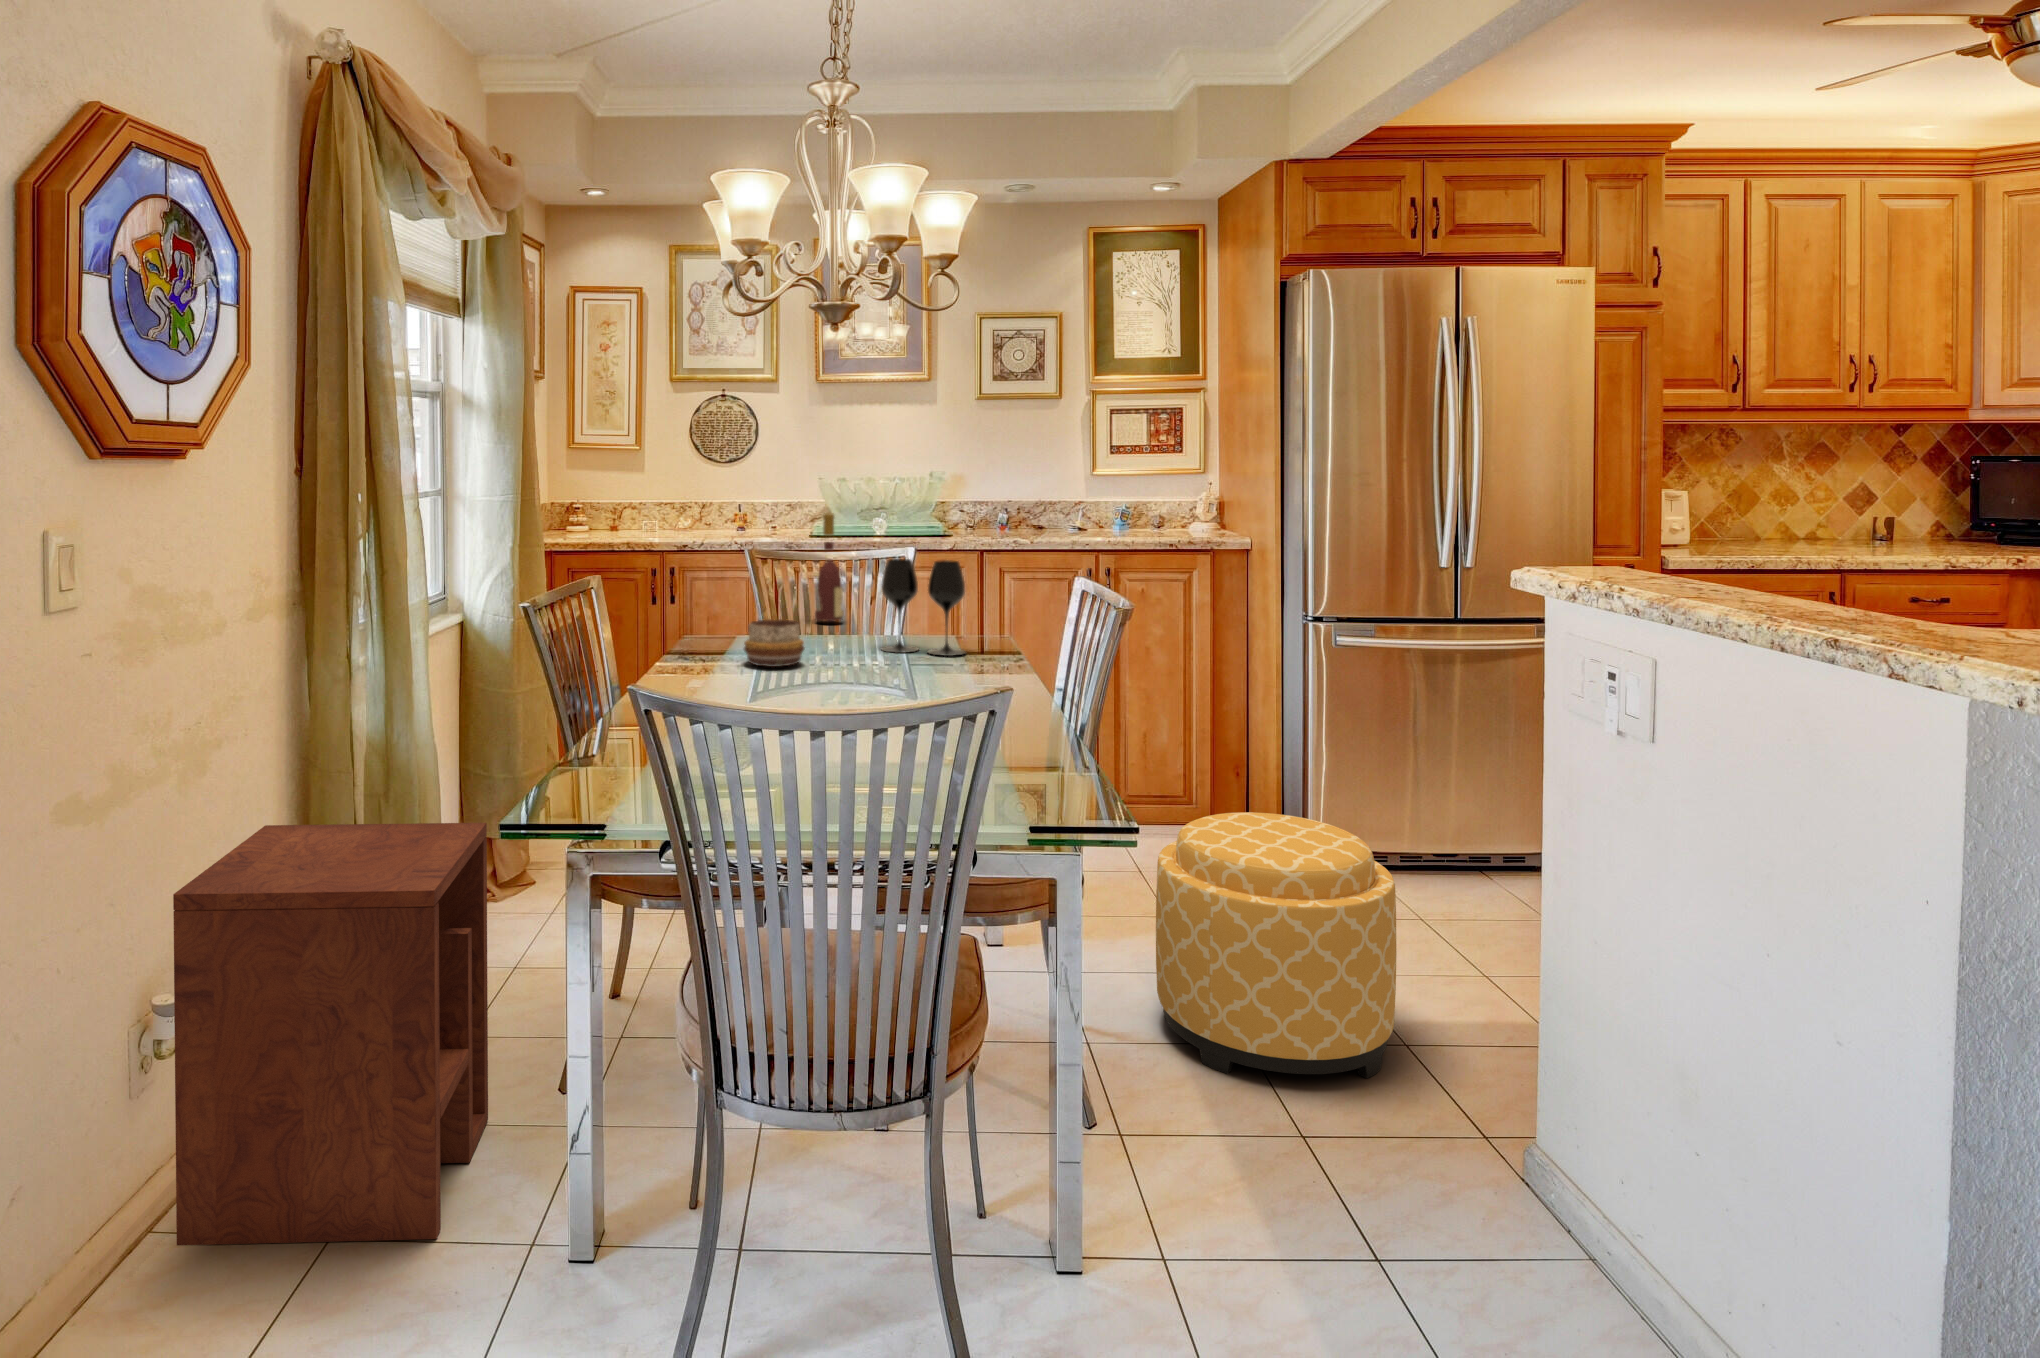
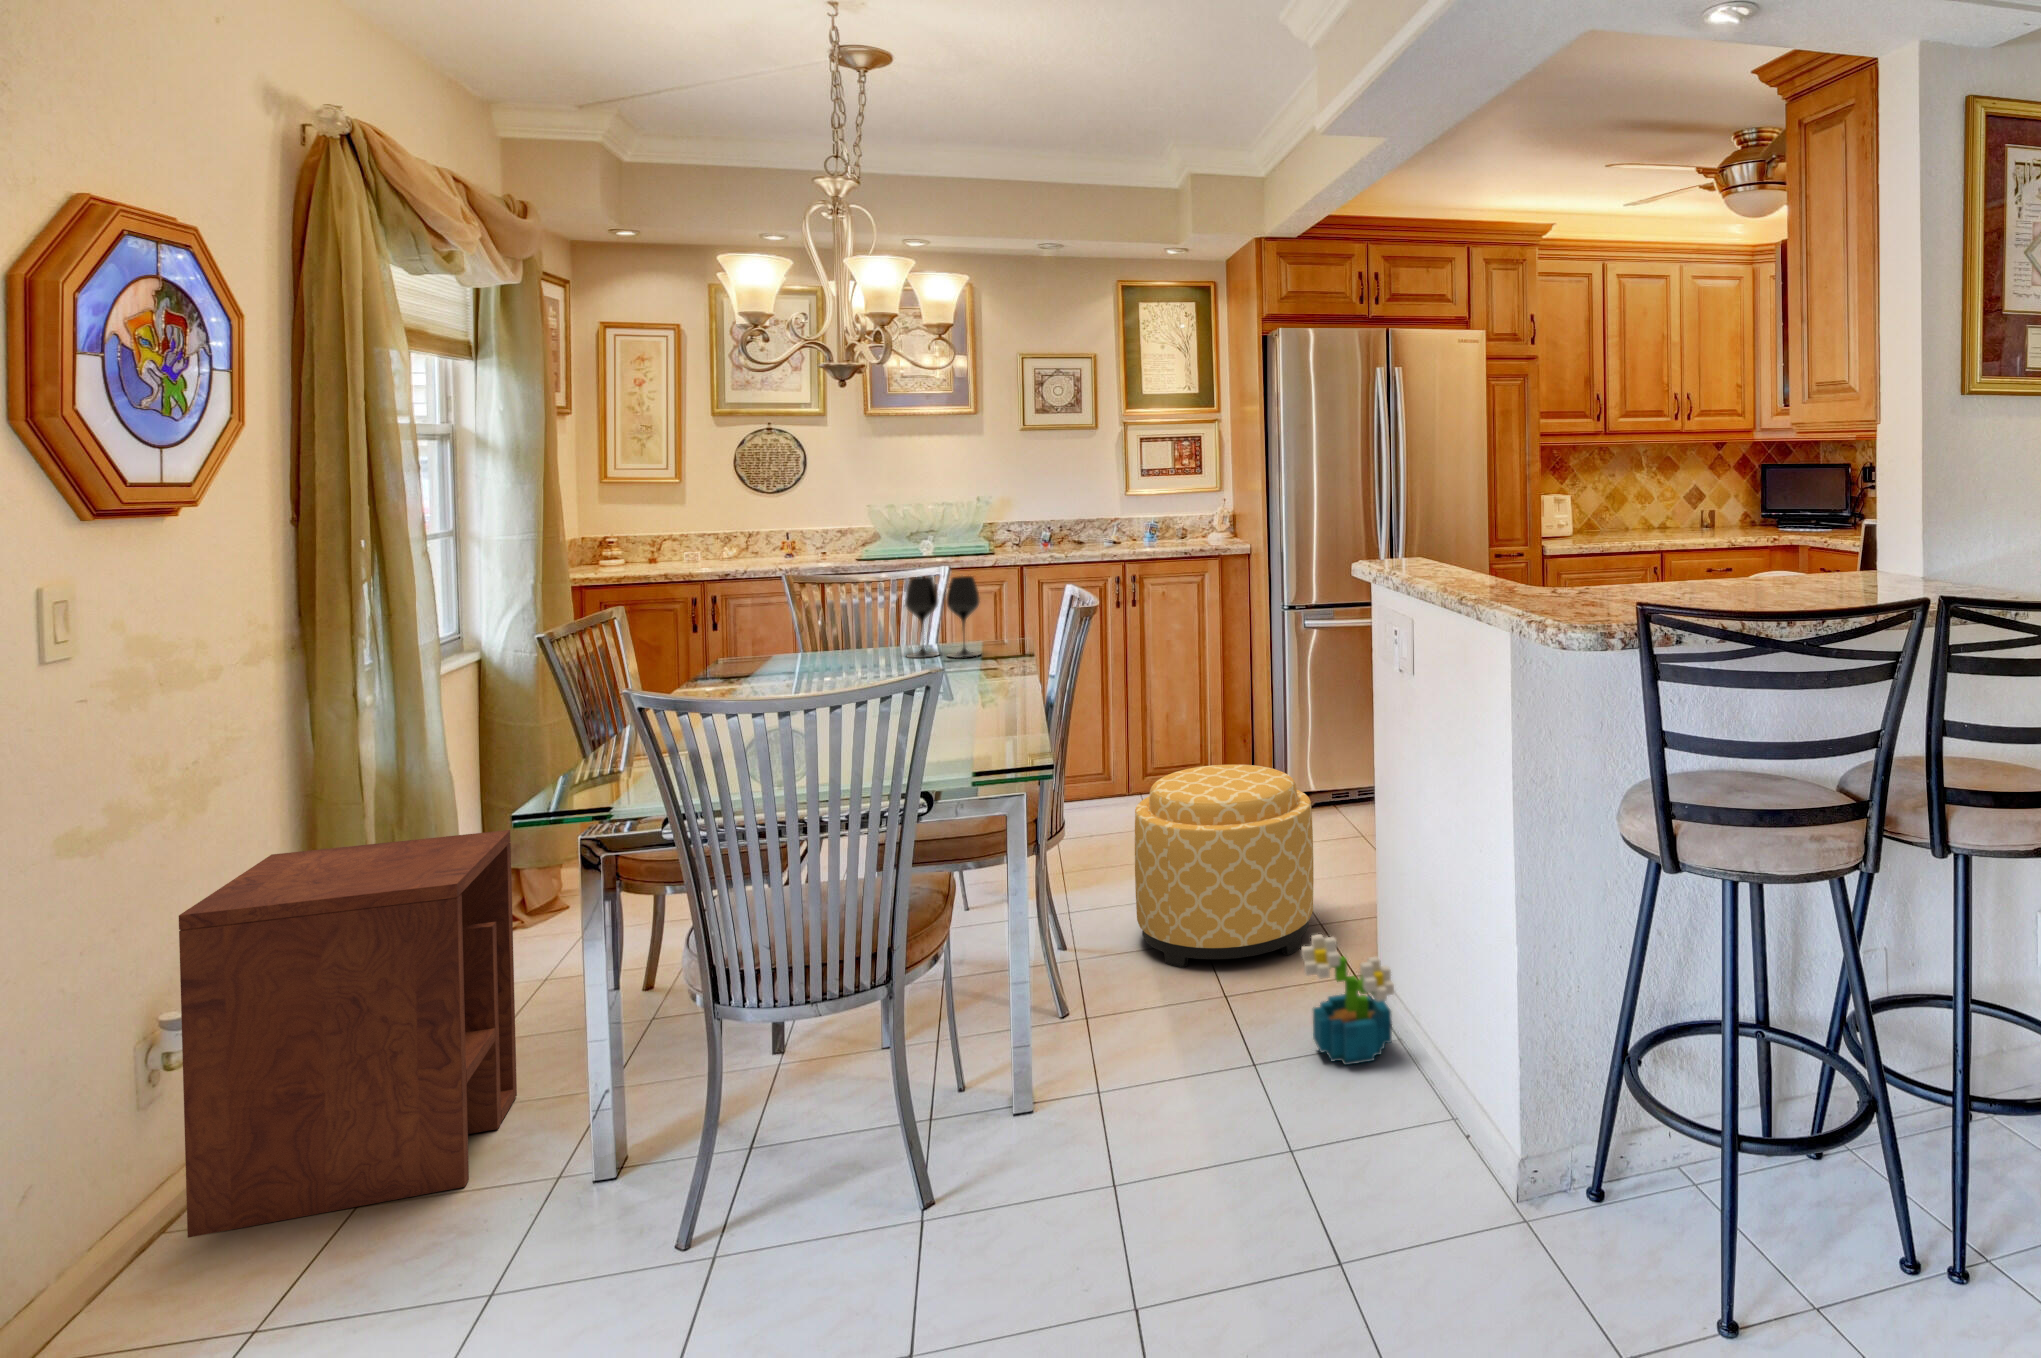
wine bottle: present [815,513,844,621] -> none [849,539,879,639]
decorative bowl: present [744,619,804,667] -> none [771,635,830,677]
decorative plant: none [1441,1086,1592,1286] -> present [1301,934,1394,1065]

